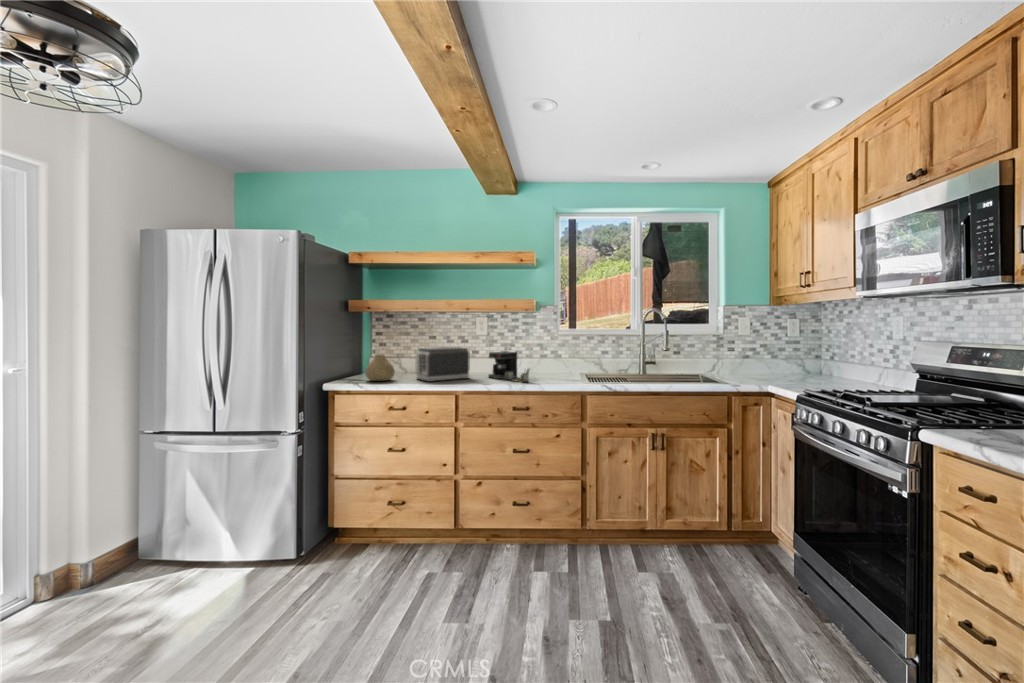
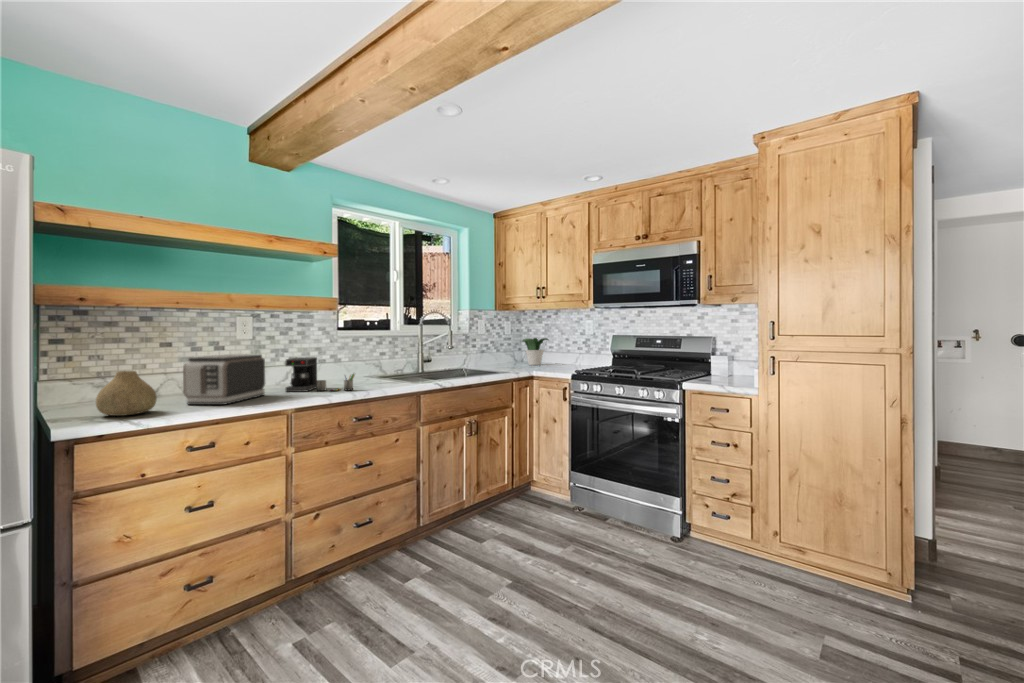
potted plant: none [808,342,854,379] -> present [522,338,549,365]

